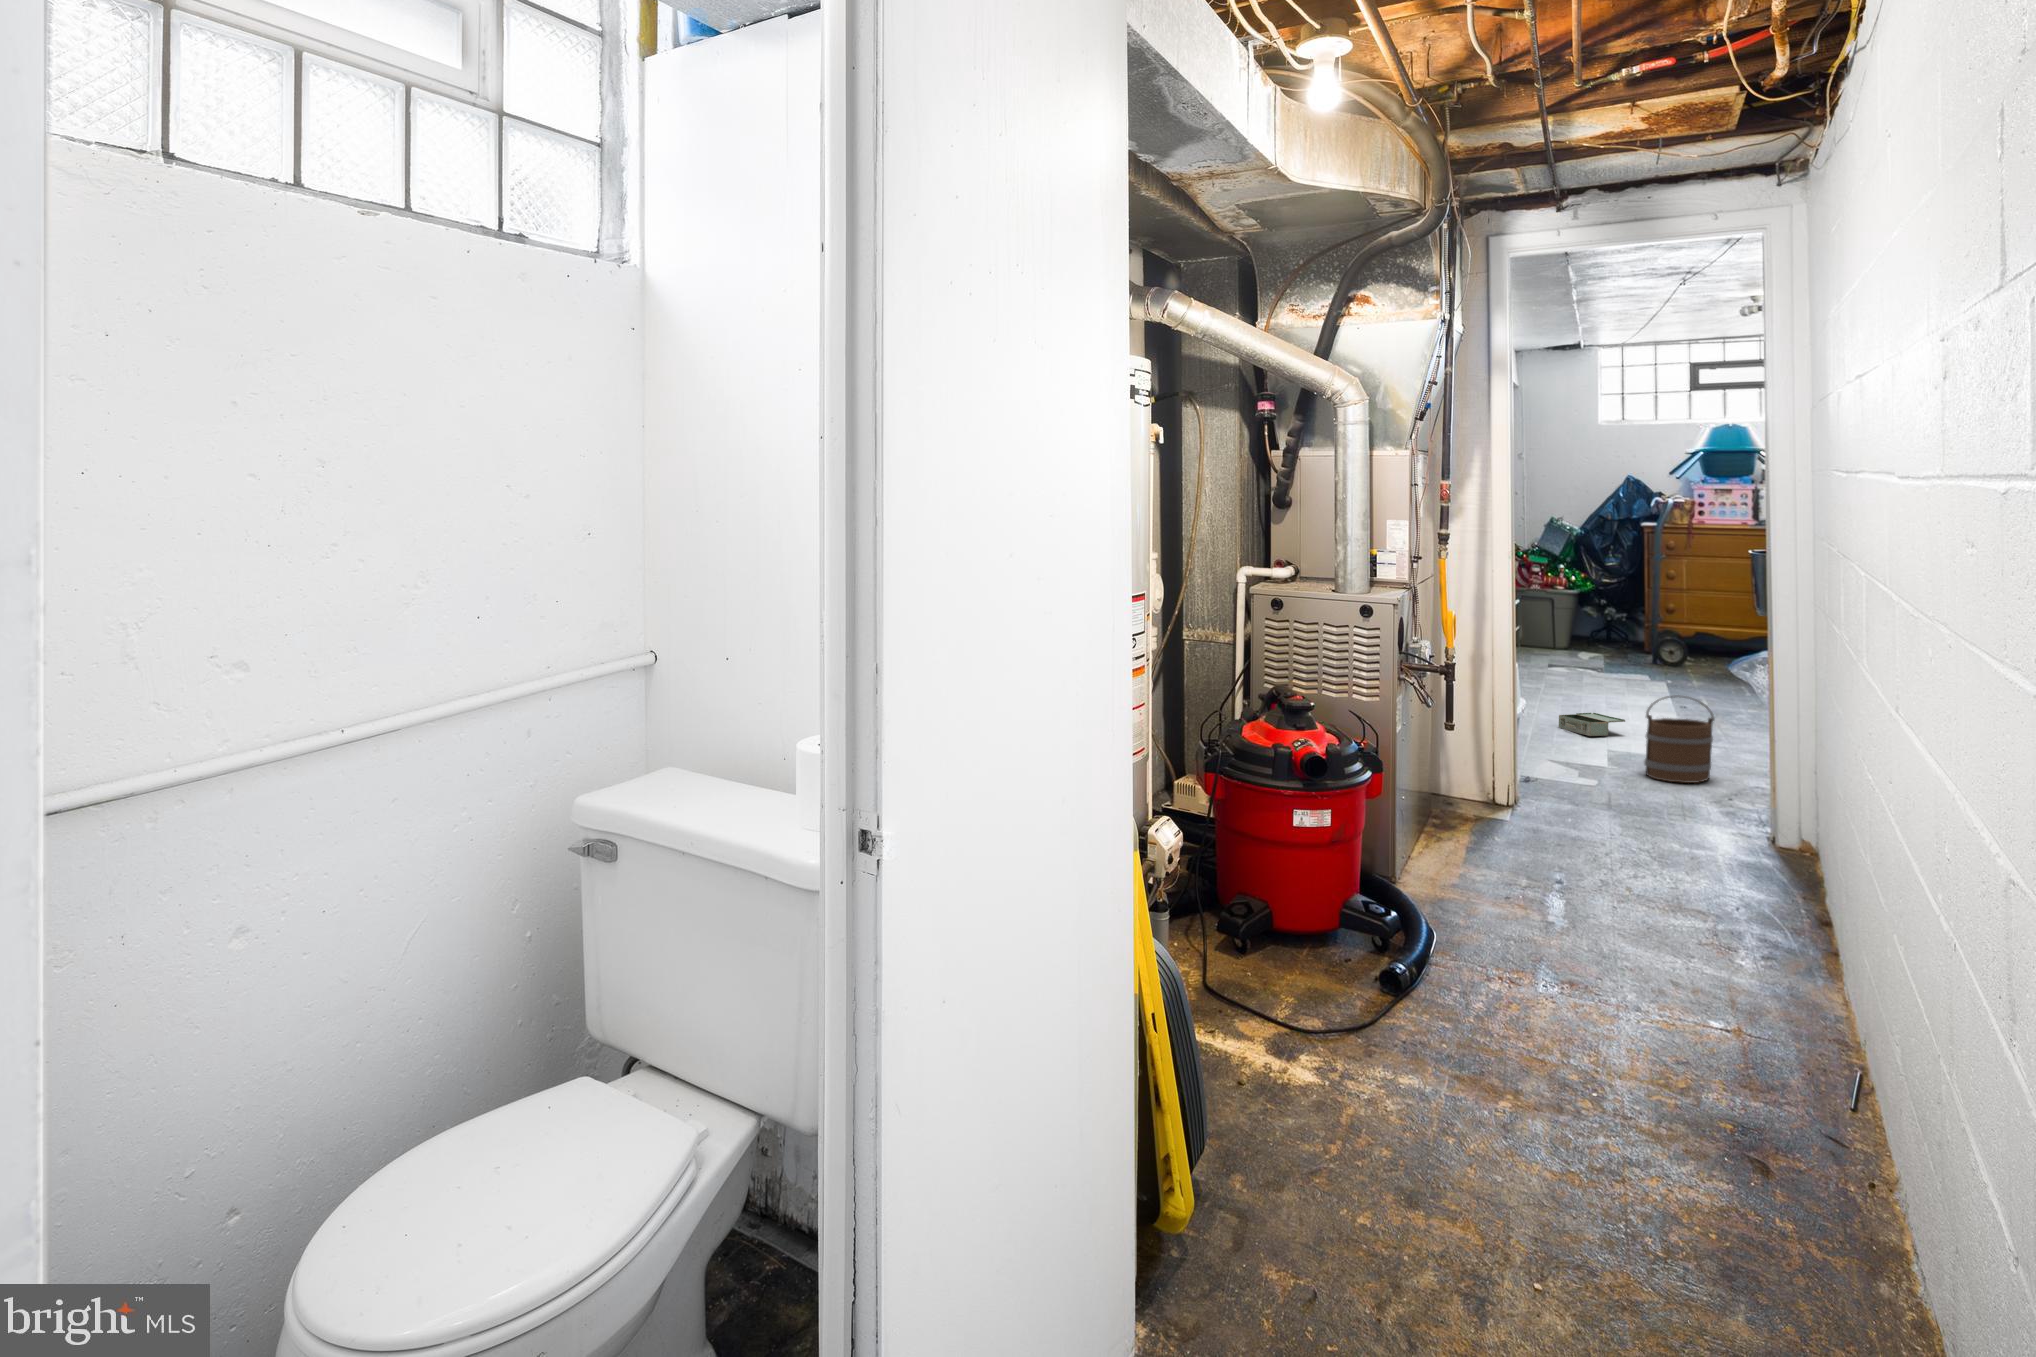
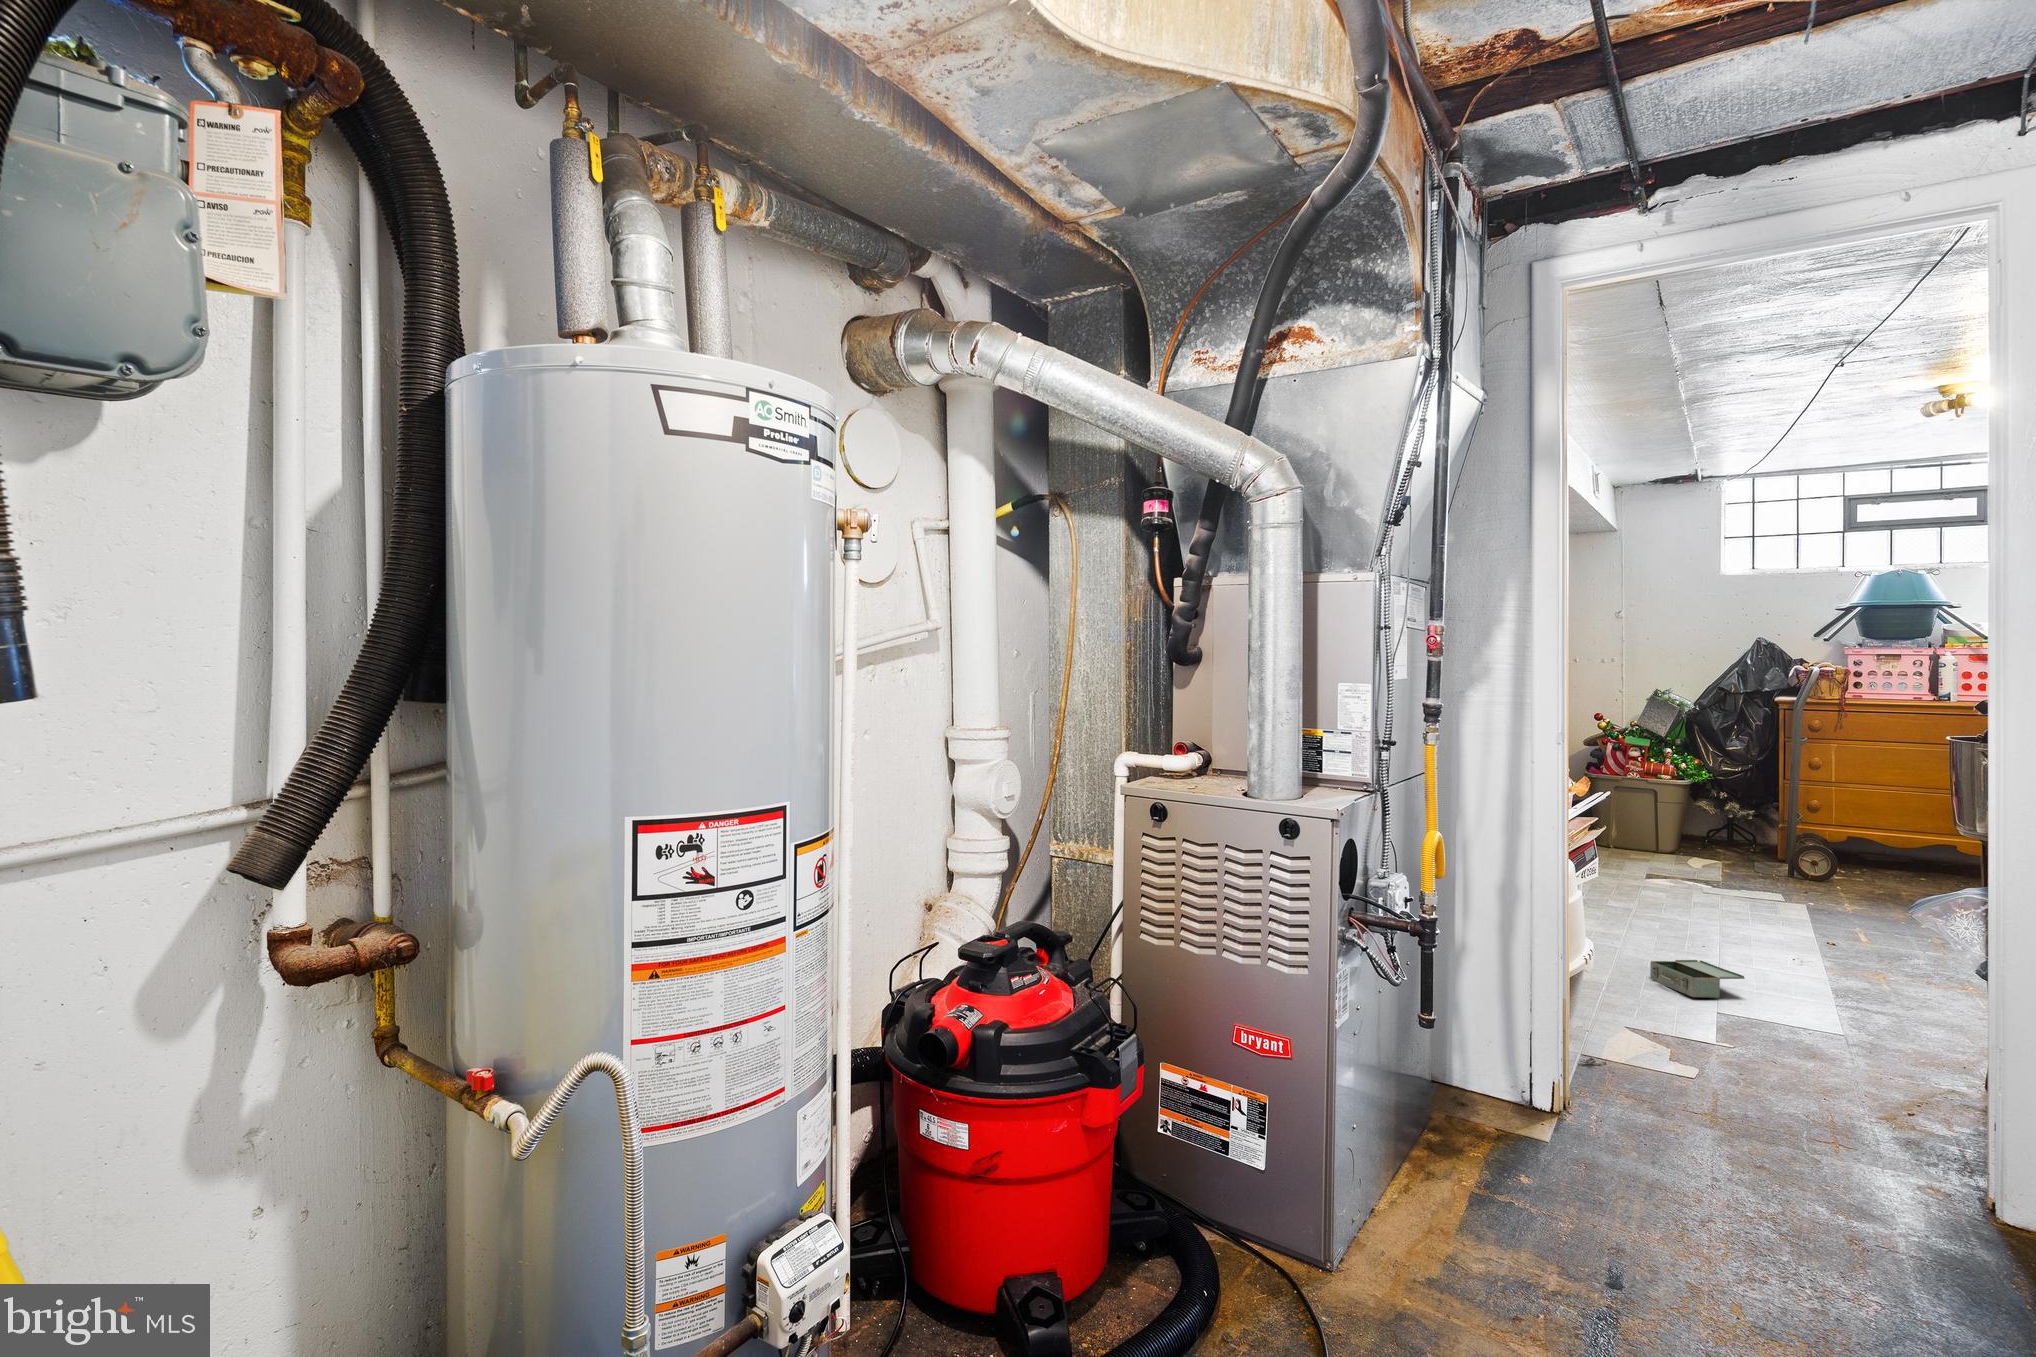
bucket: present [1644,695,1715,783] -> none [1766,954,1872,1093]

